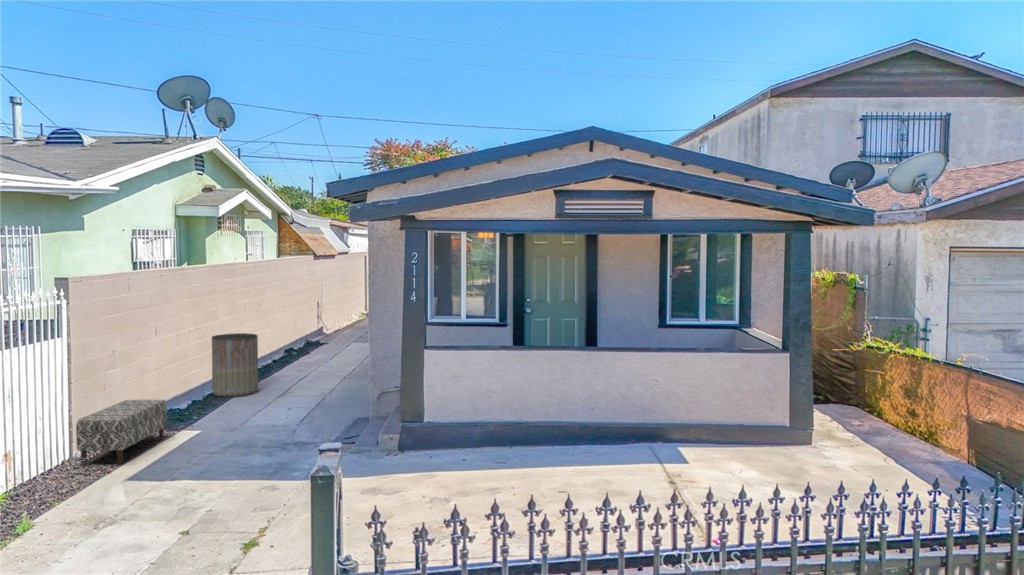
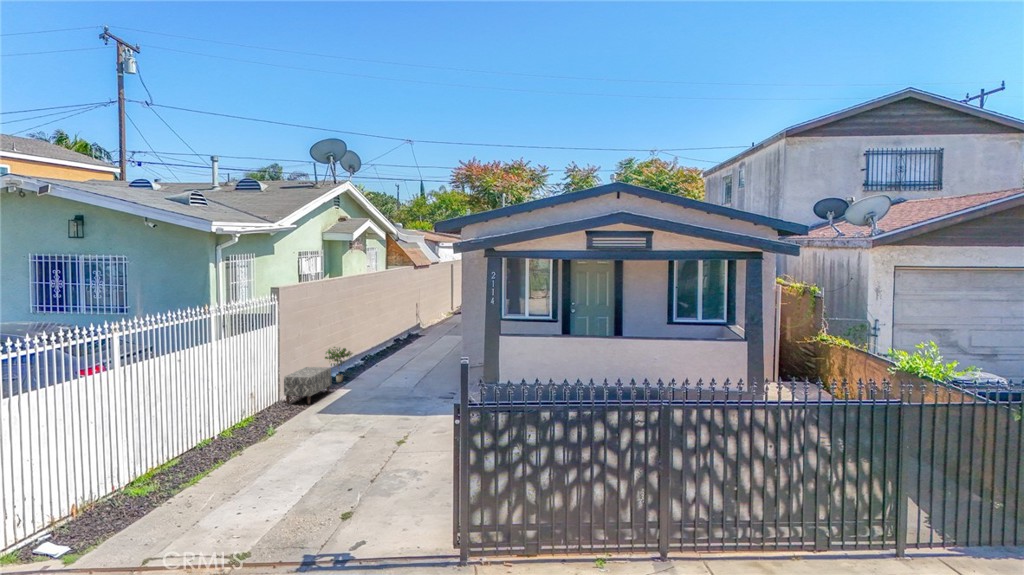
trash can: present [212,333,258,397] -> none [351,326,382,370]
potted plant: none [162,366,208,419] -> present [325,347,352,382]

